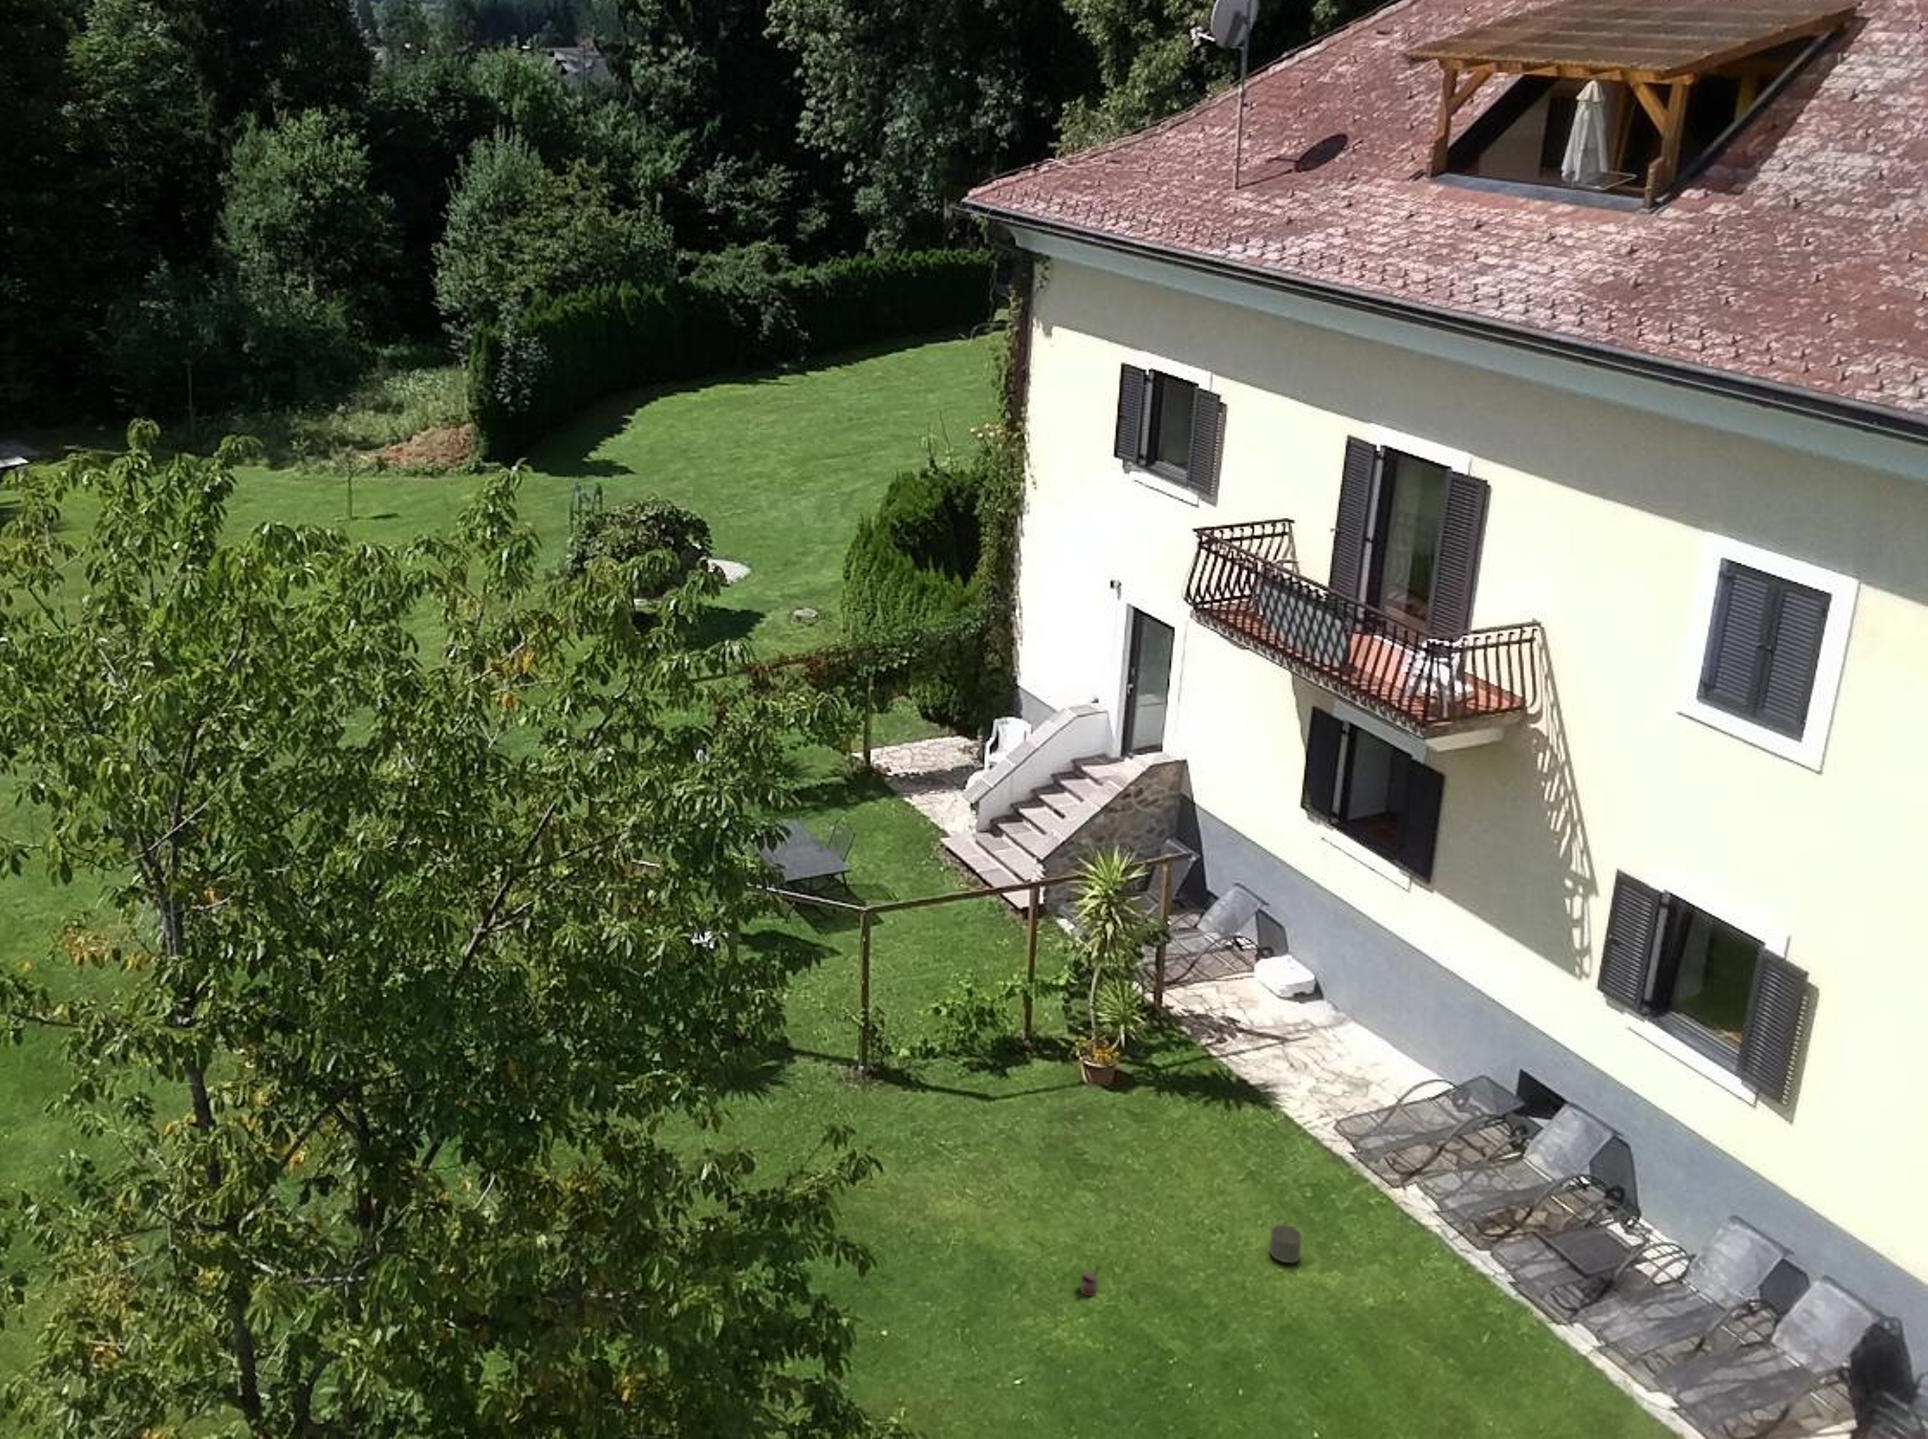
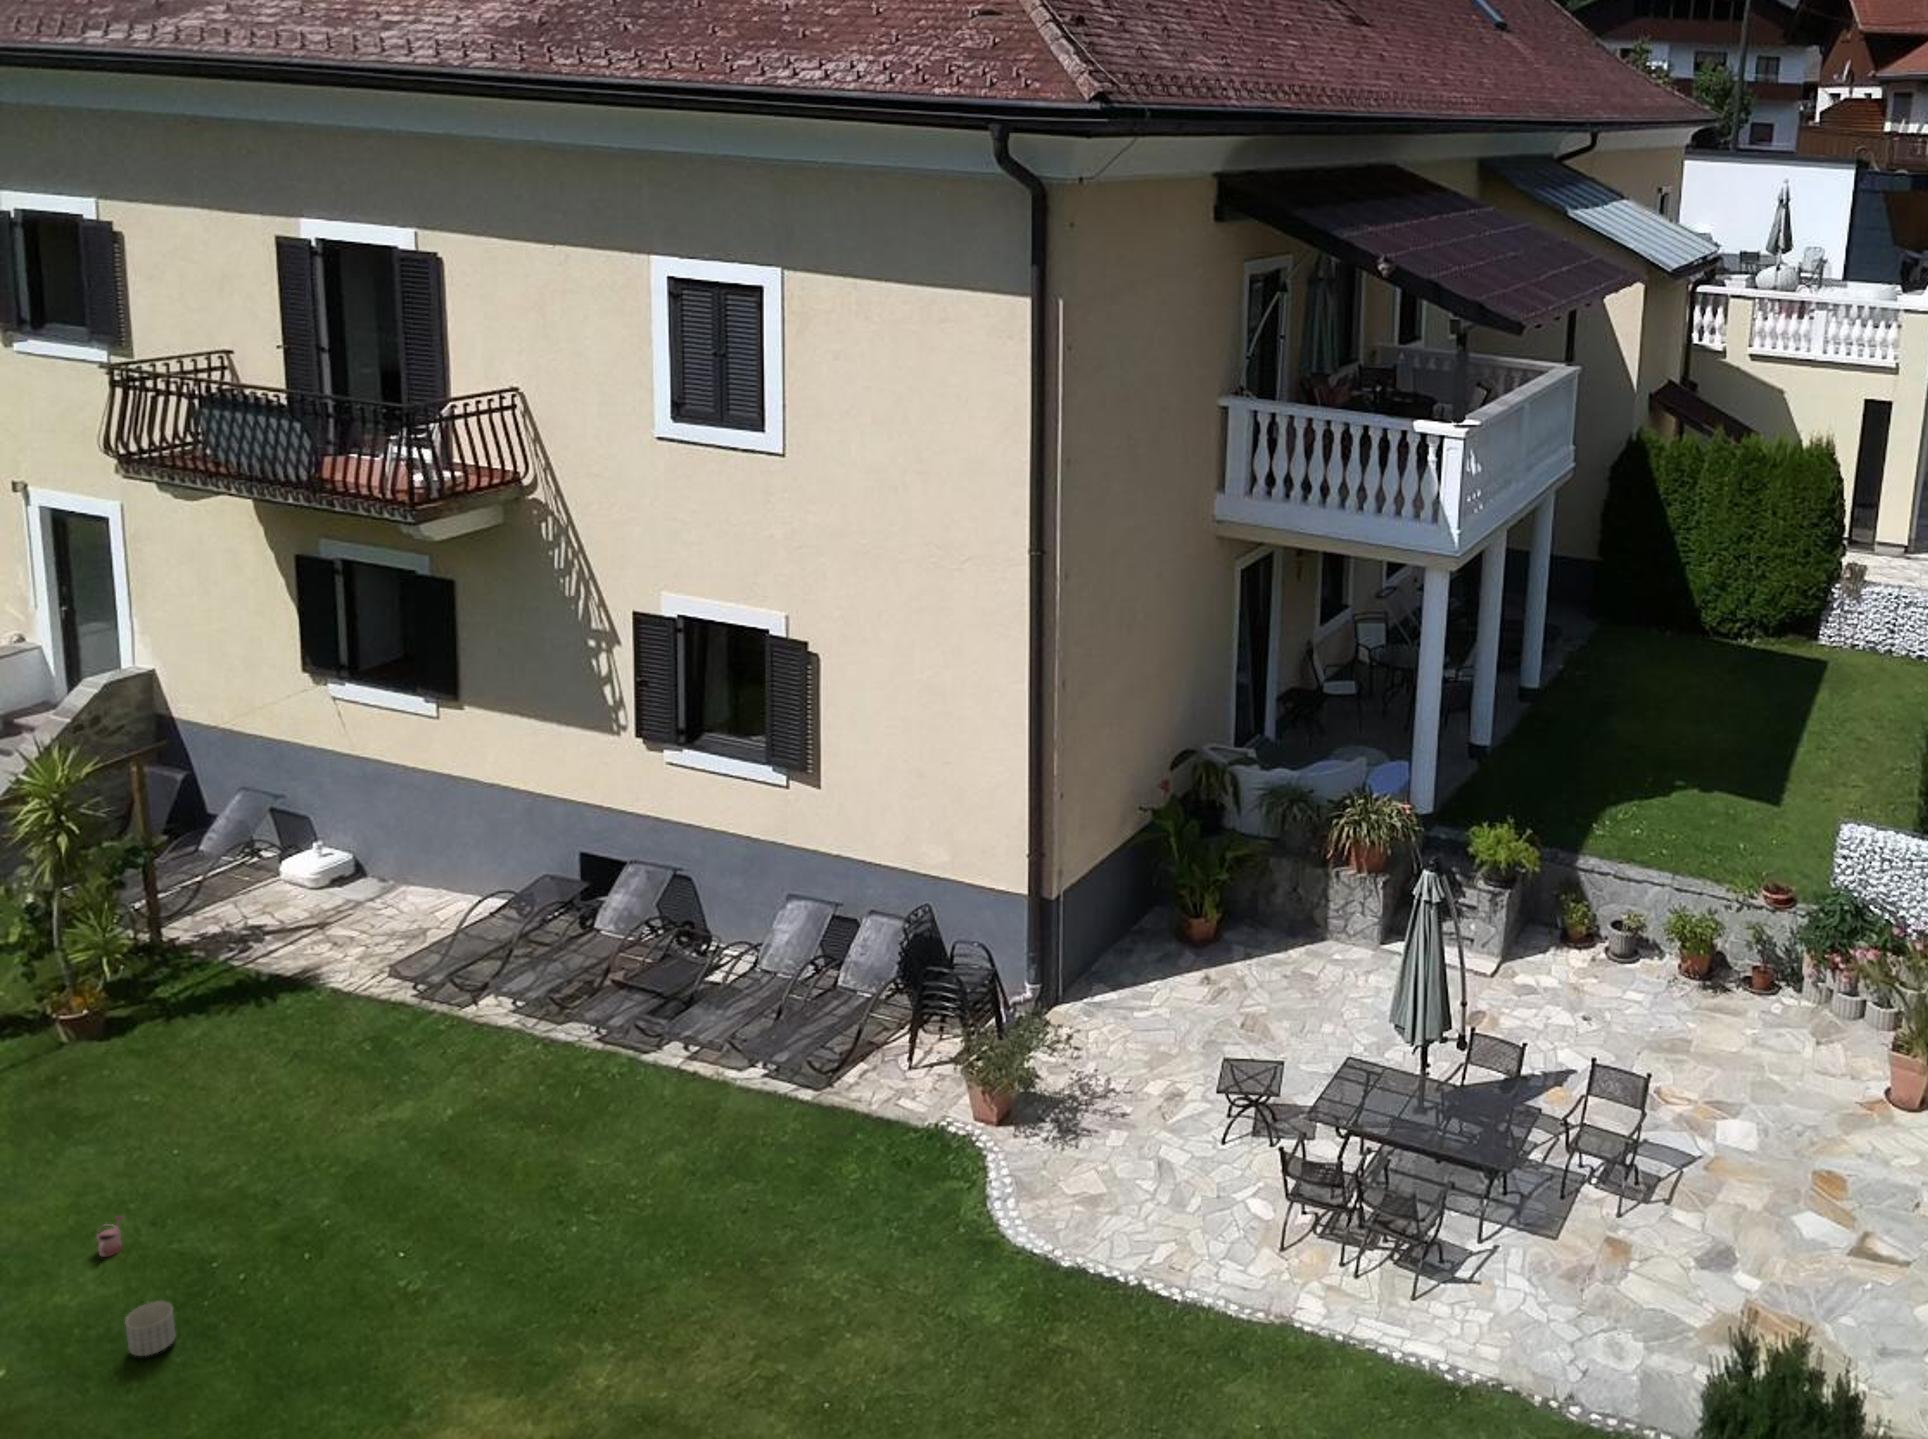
planter: present [1270,1225,1302,1263] -> present [125,1301,176,1356]

